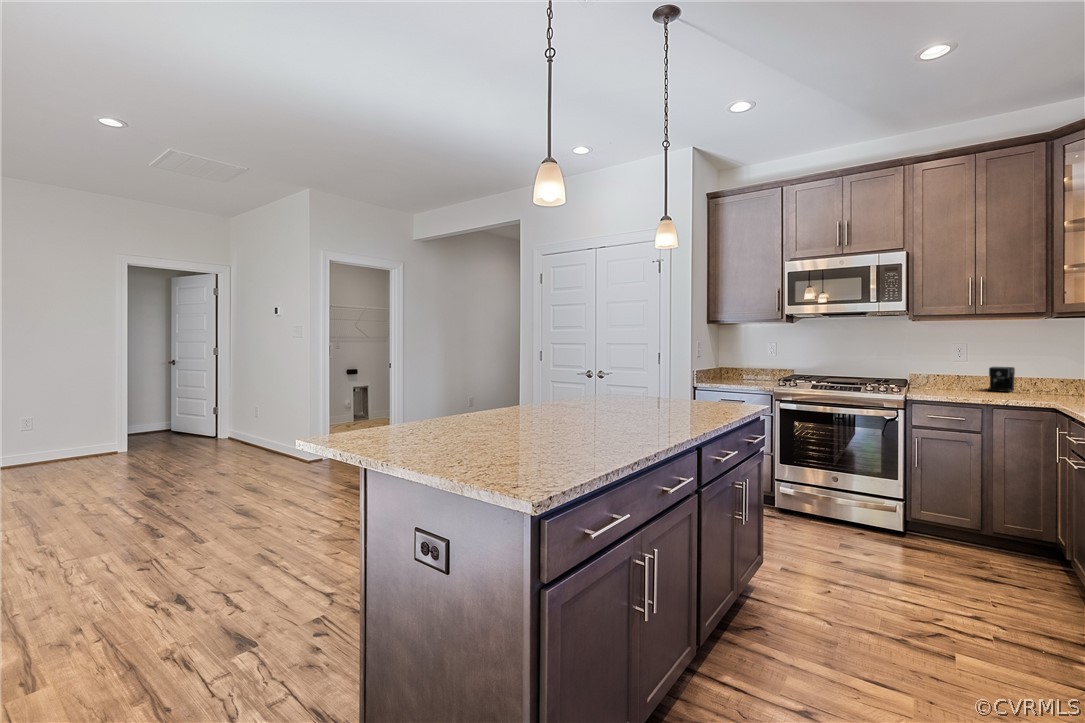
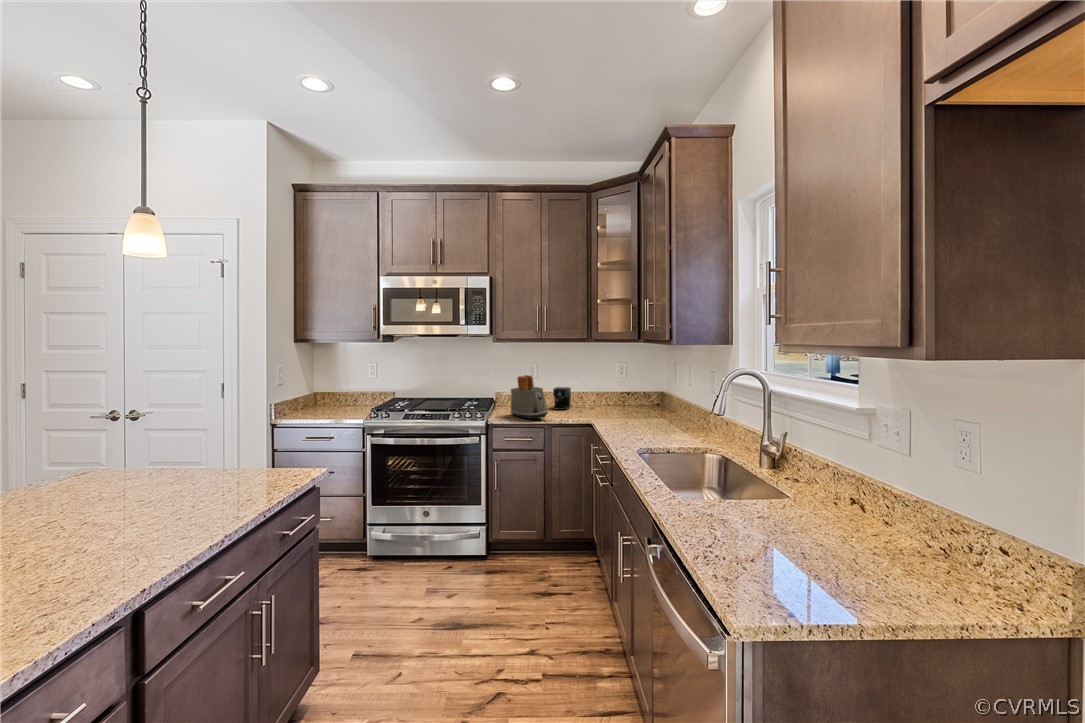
toaster: none [933,352,986,398] -> present [510,375,548,419]

